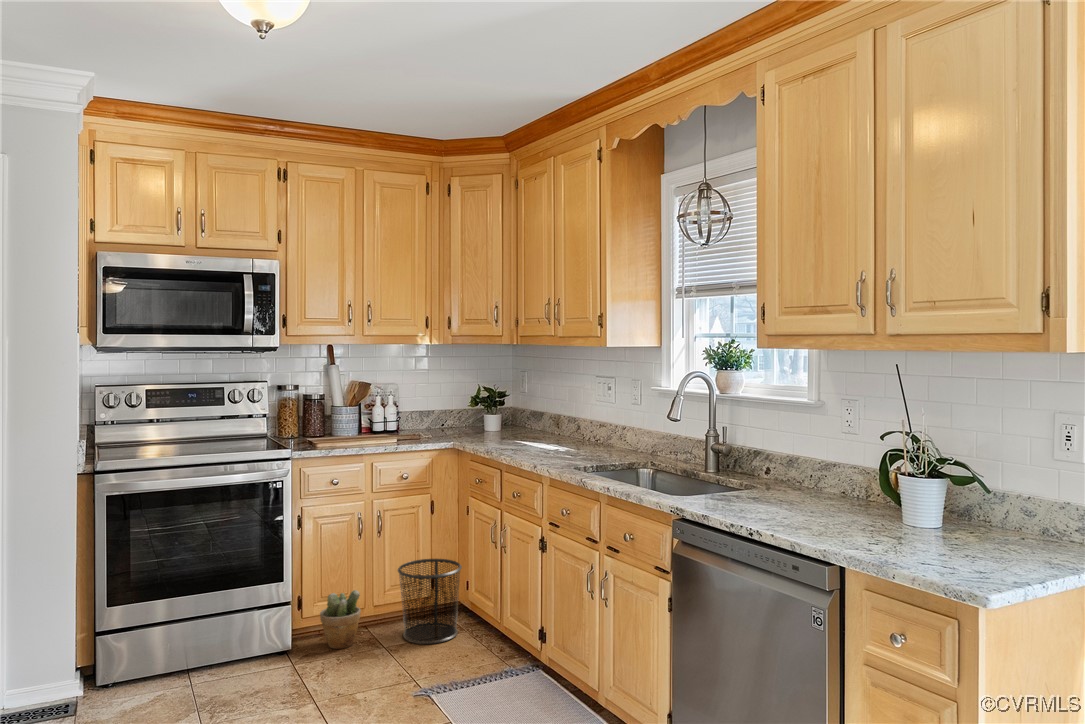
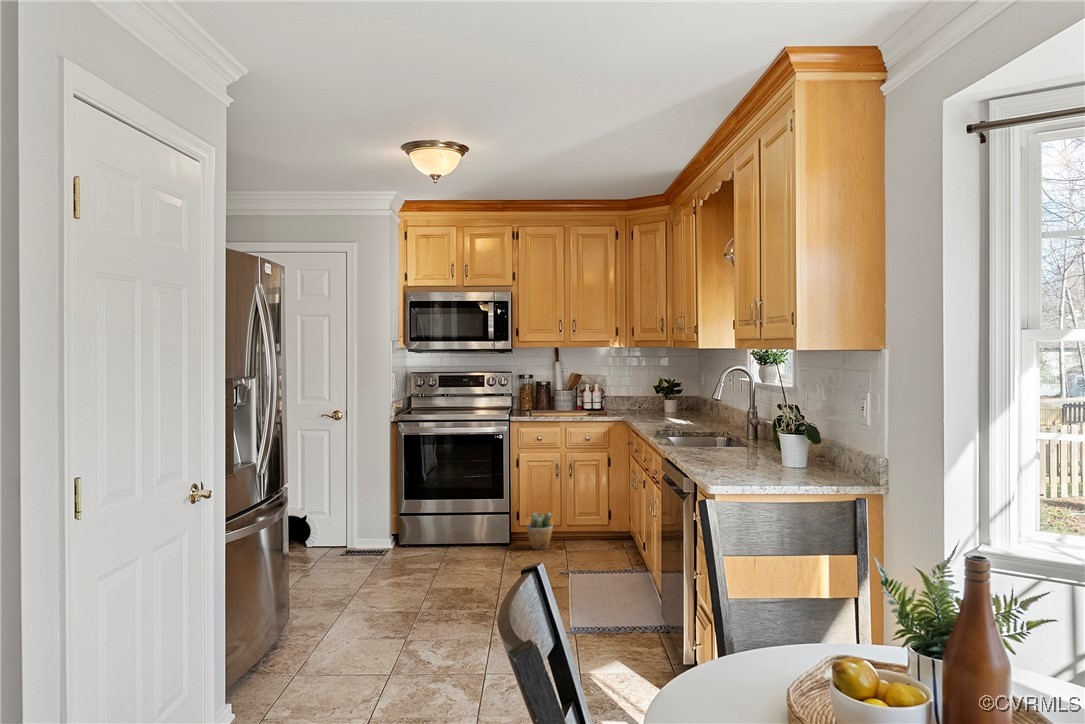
waste bin: present [398,559,462,644] -> none [577,499,621,556]

